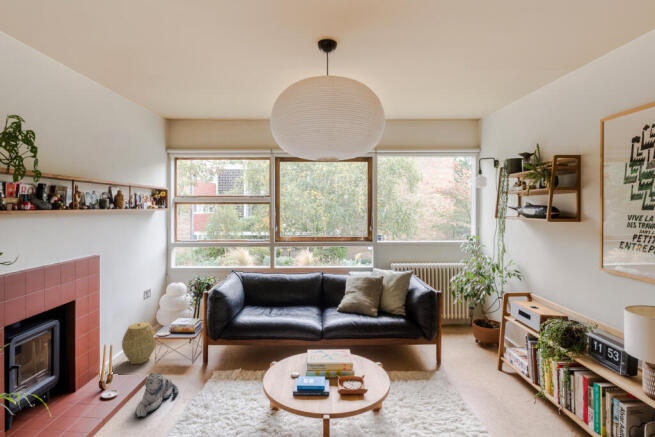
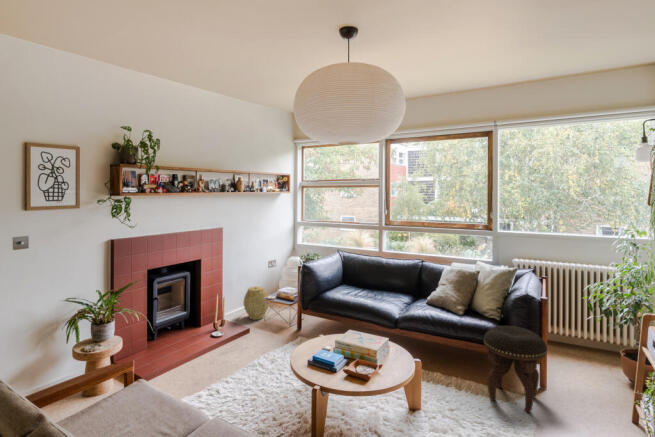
footstool: none [407,318,453,383] -> present [484,326,547,412]
plush toy: present [136,373,179,417] -> none [224,324,264,356]

